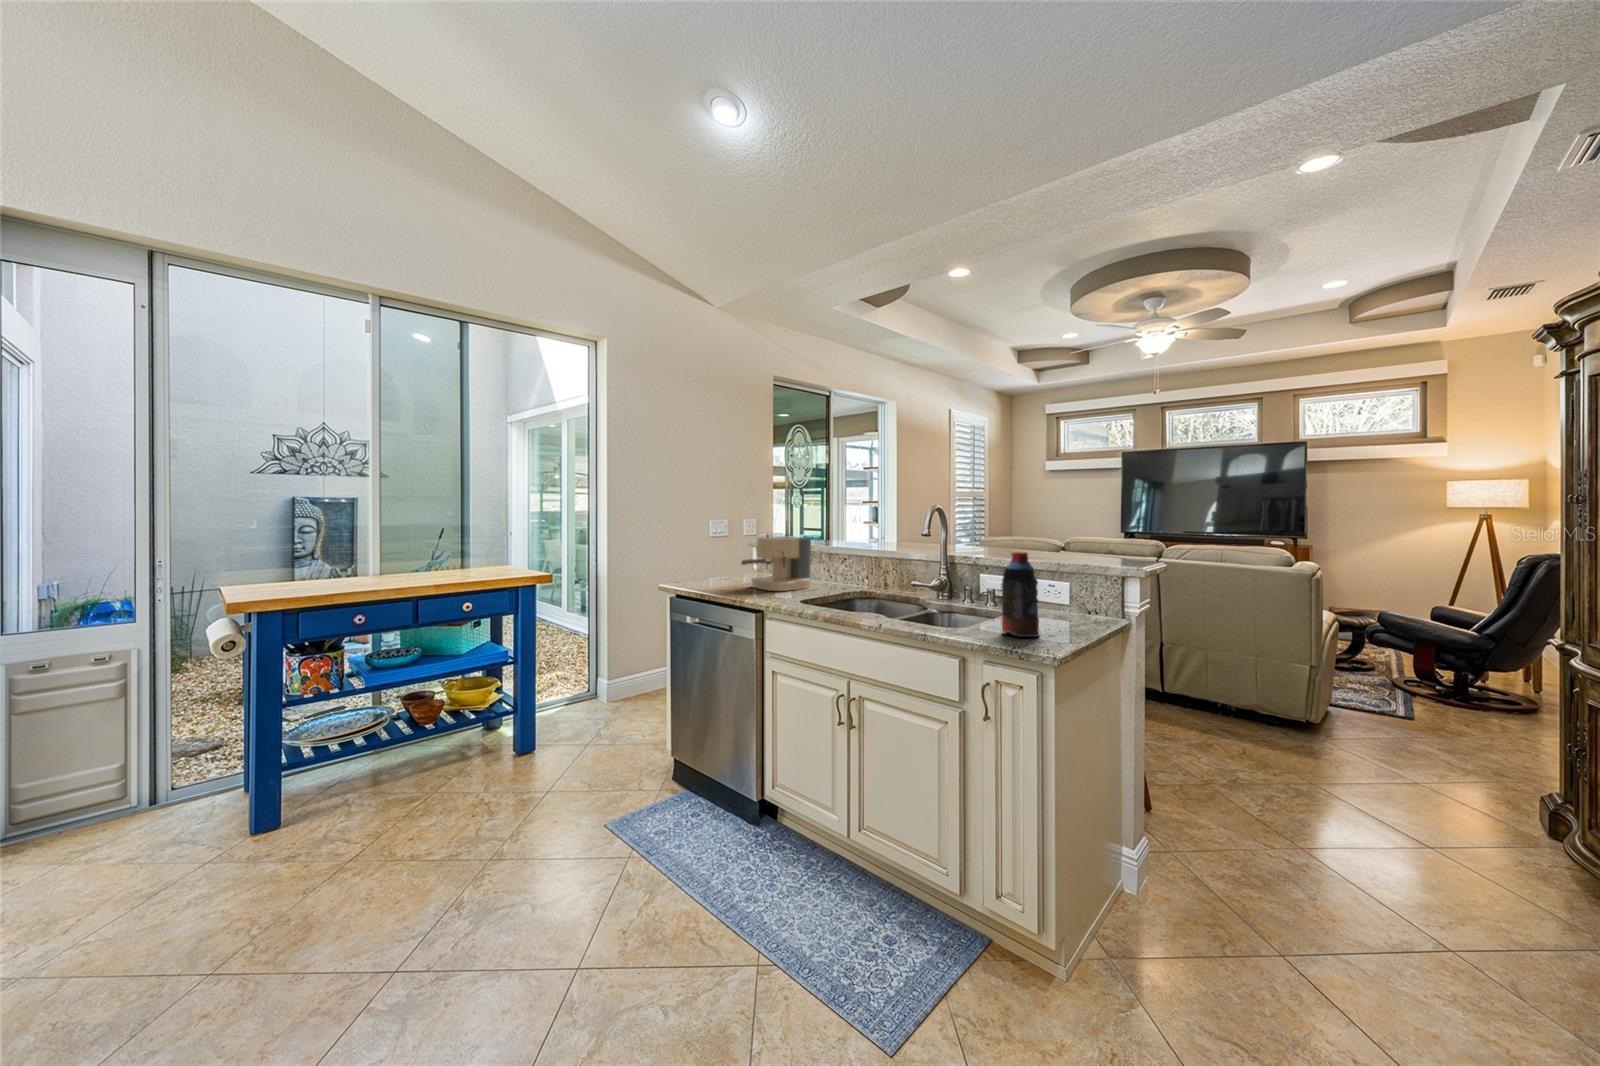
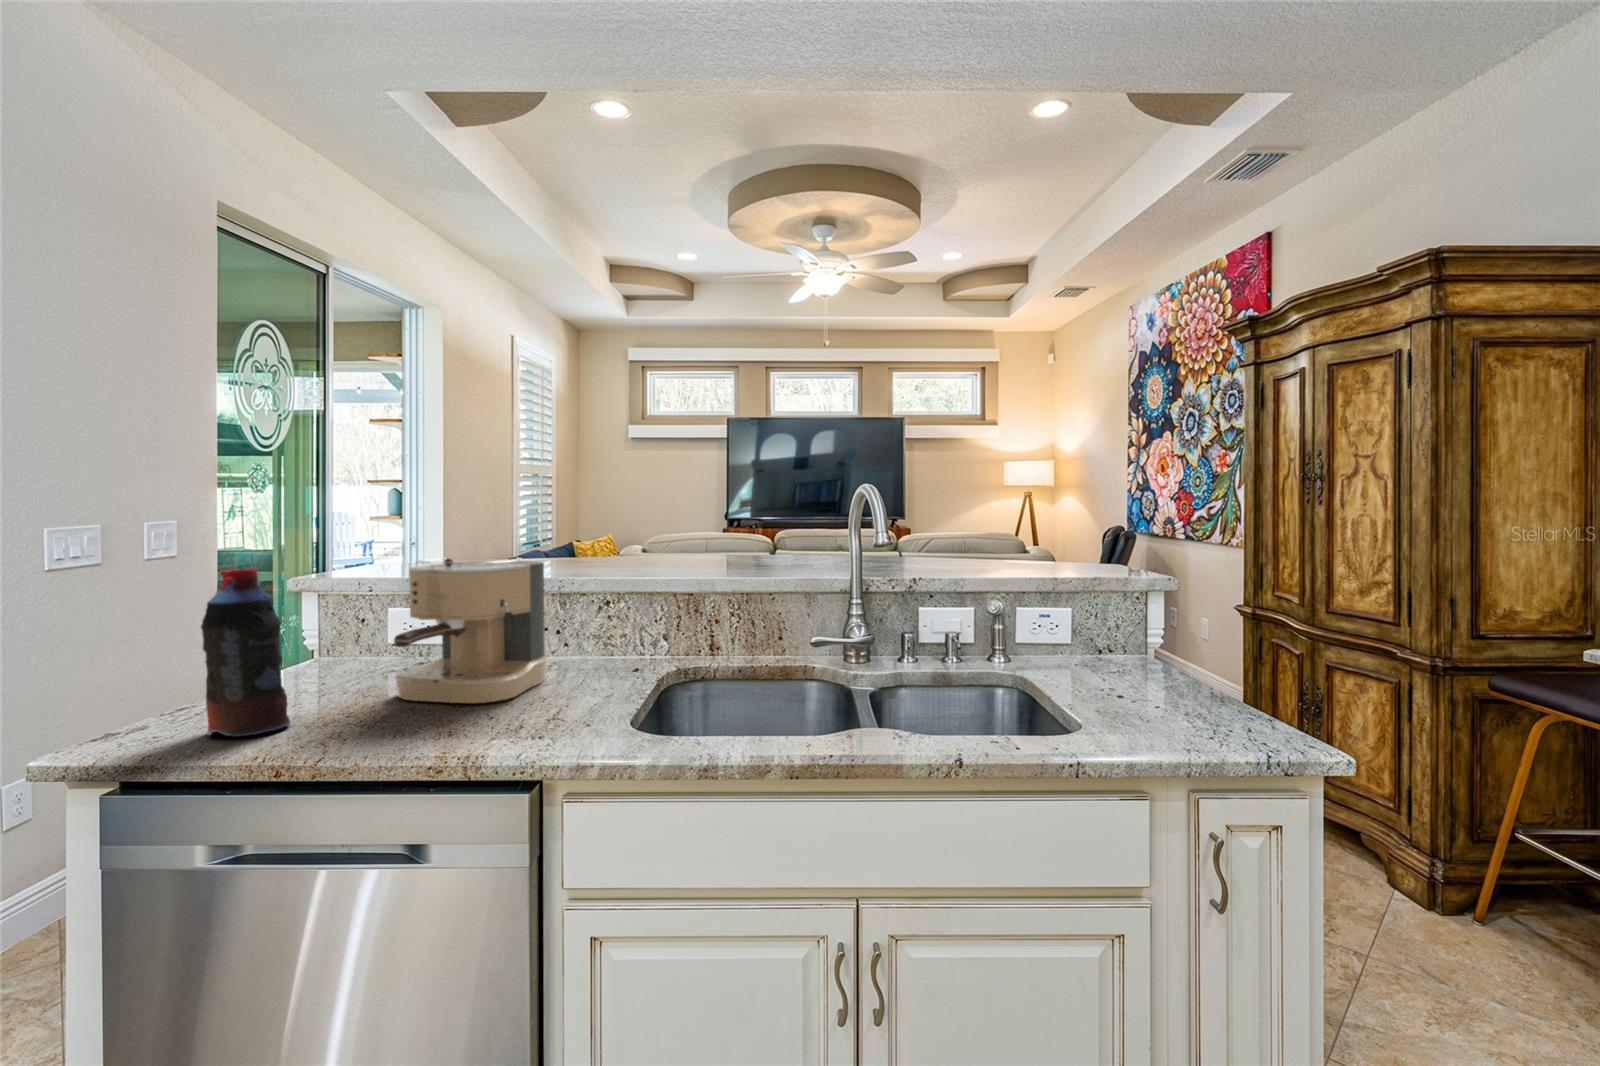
bottle: present [1002,552,1039,637] -> present [201,568,290,736]

